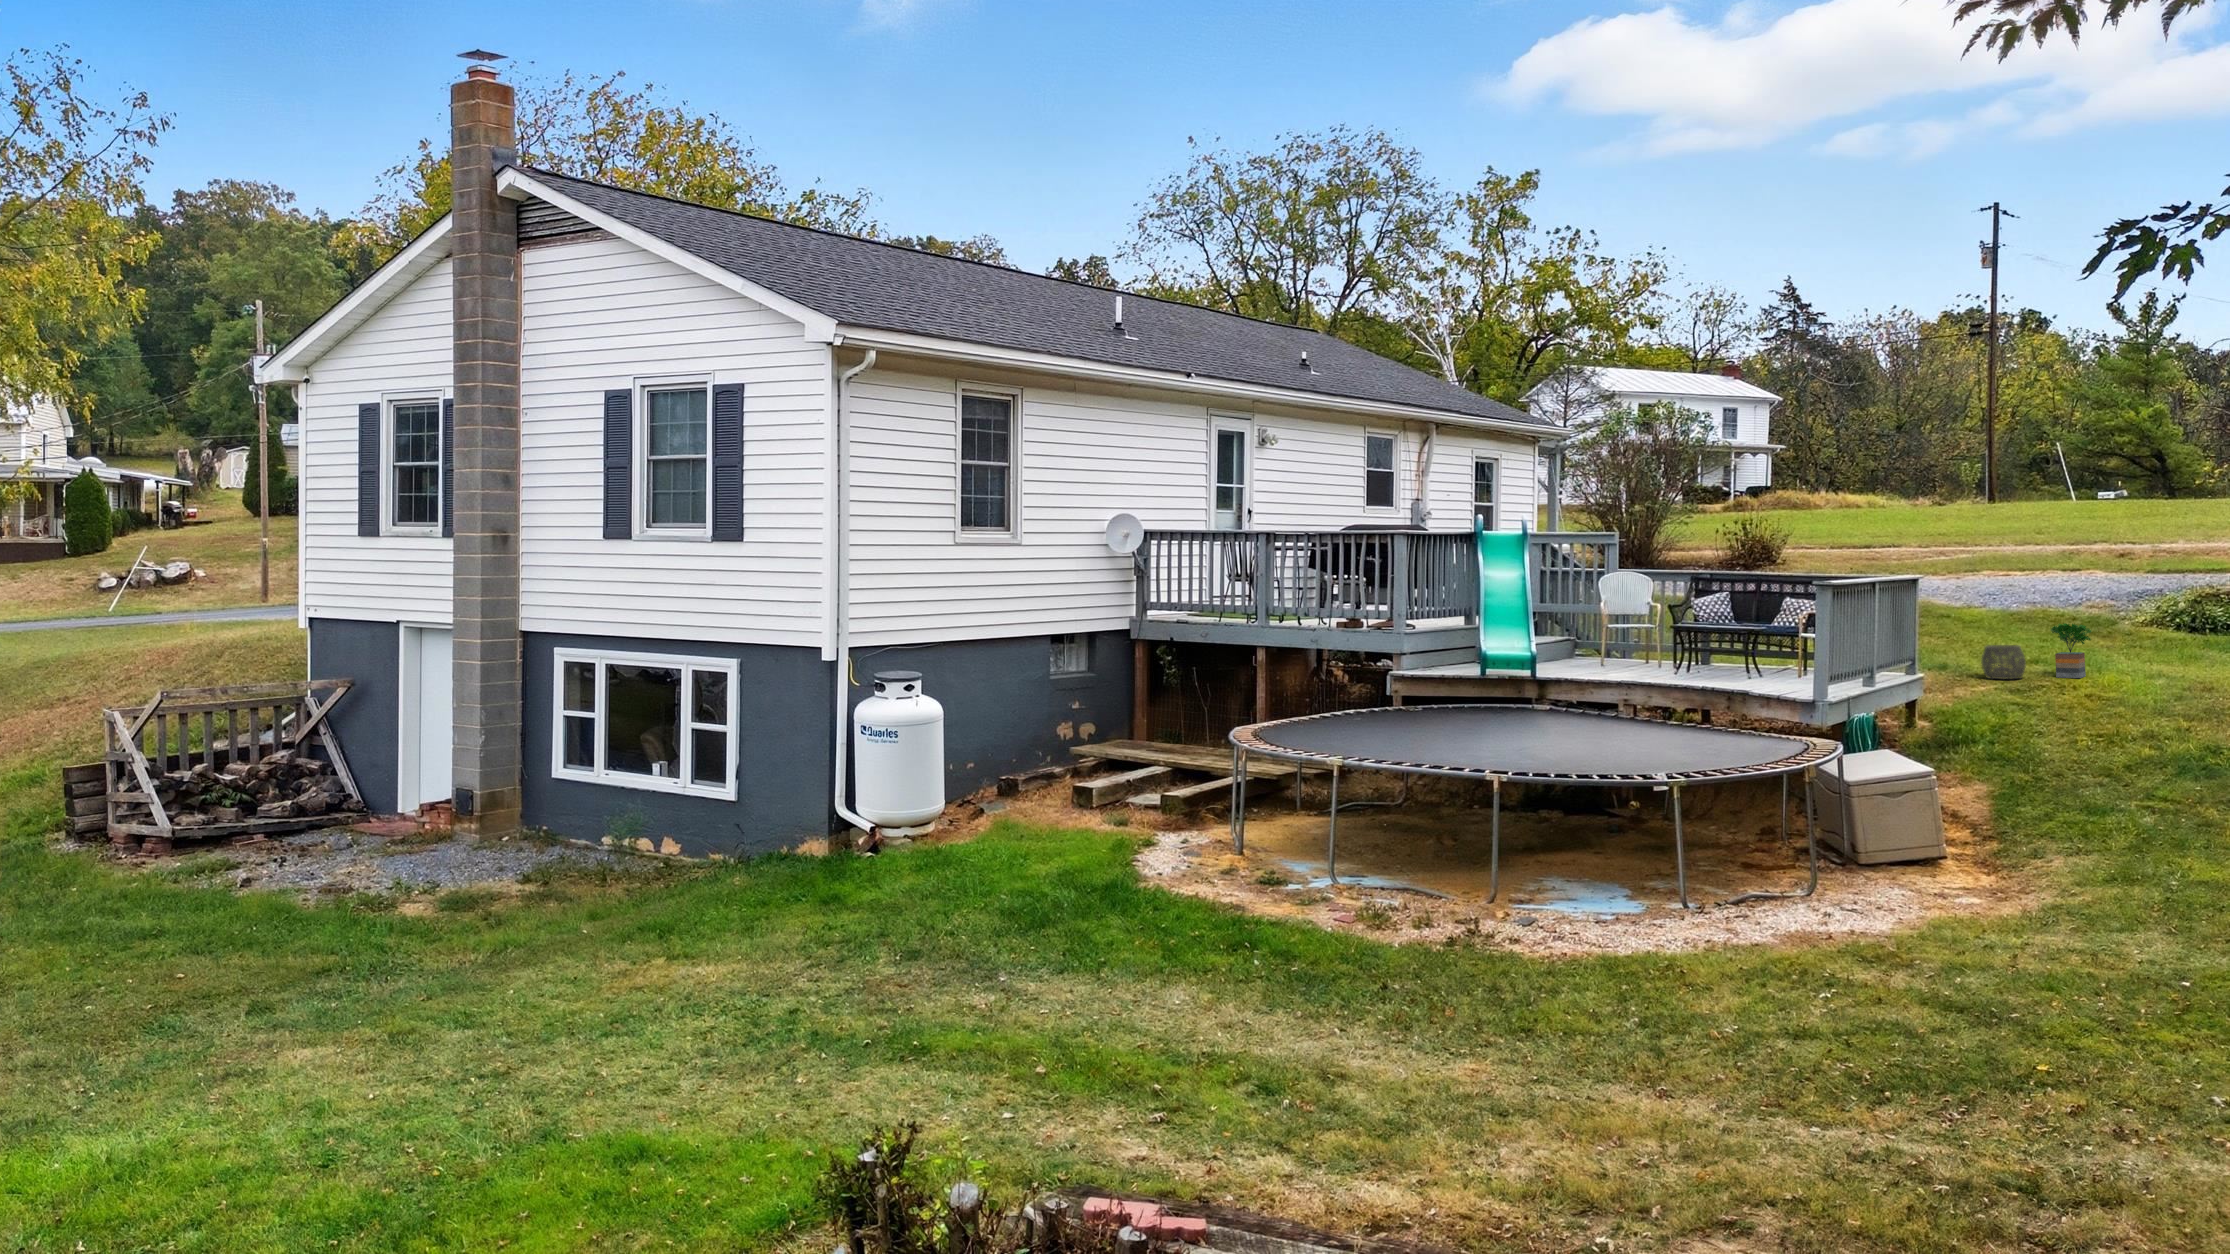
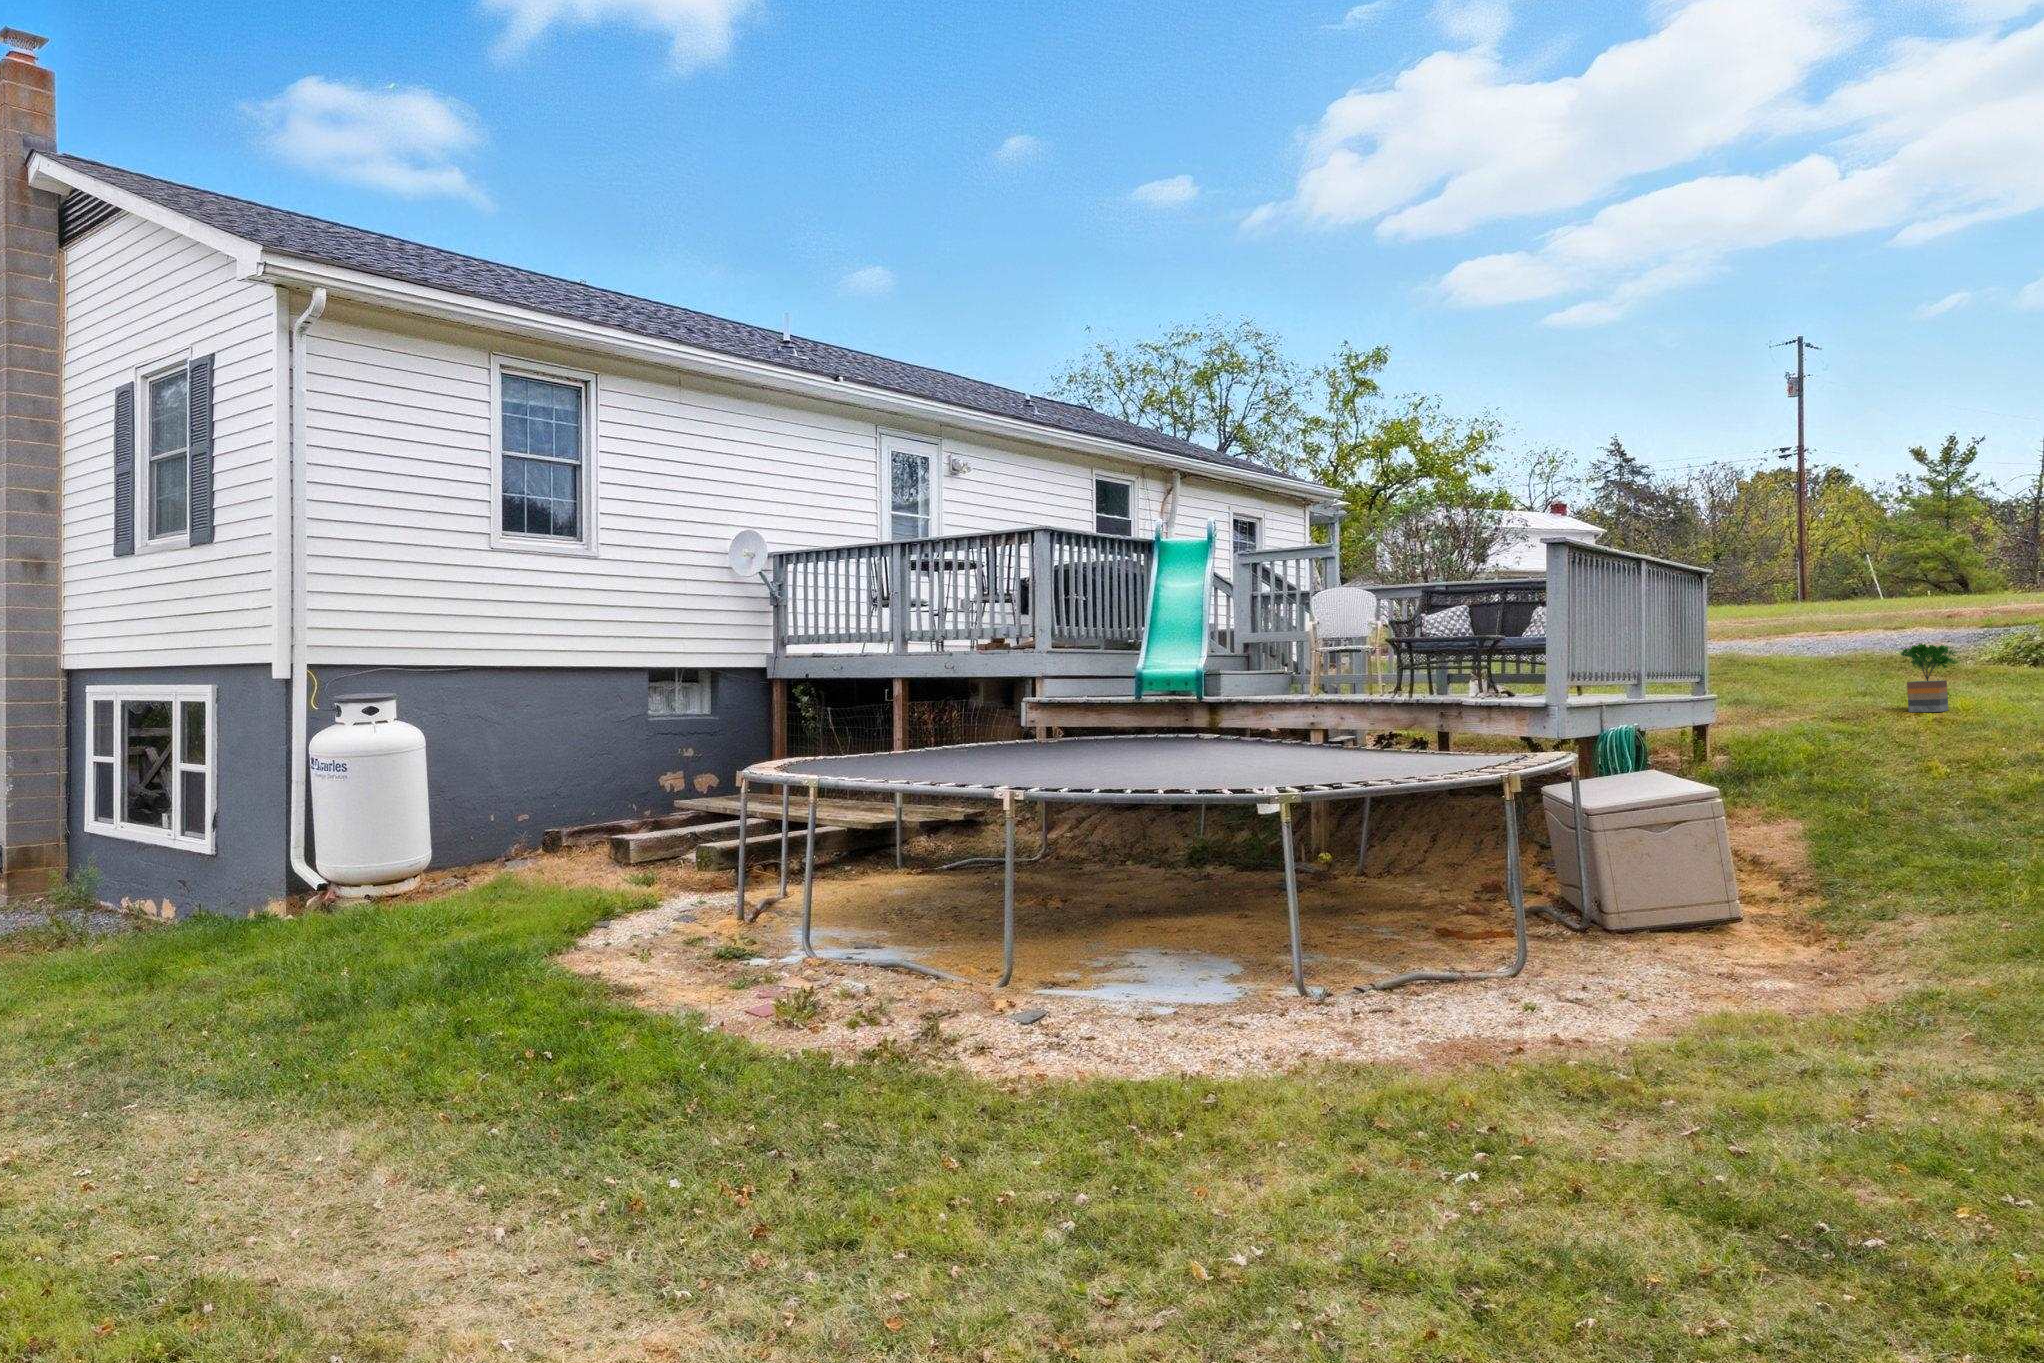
woven basket: present [1981,645,2026,679] -> none [1807,673,1868,715]

